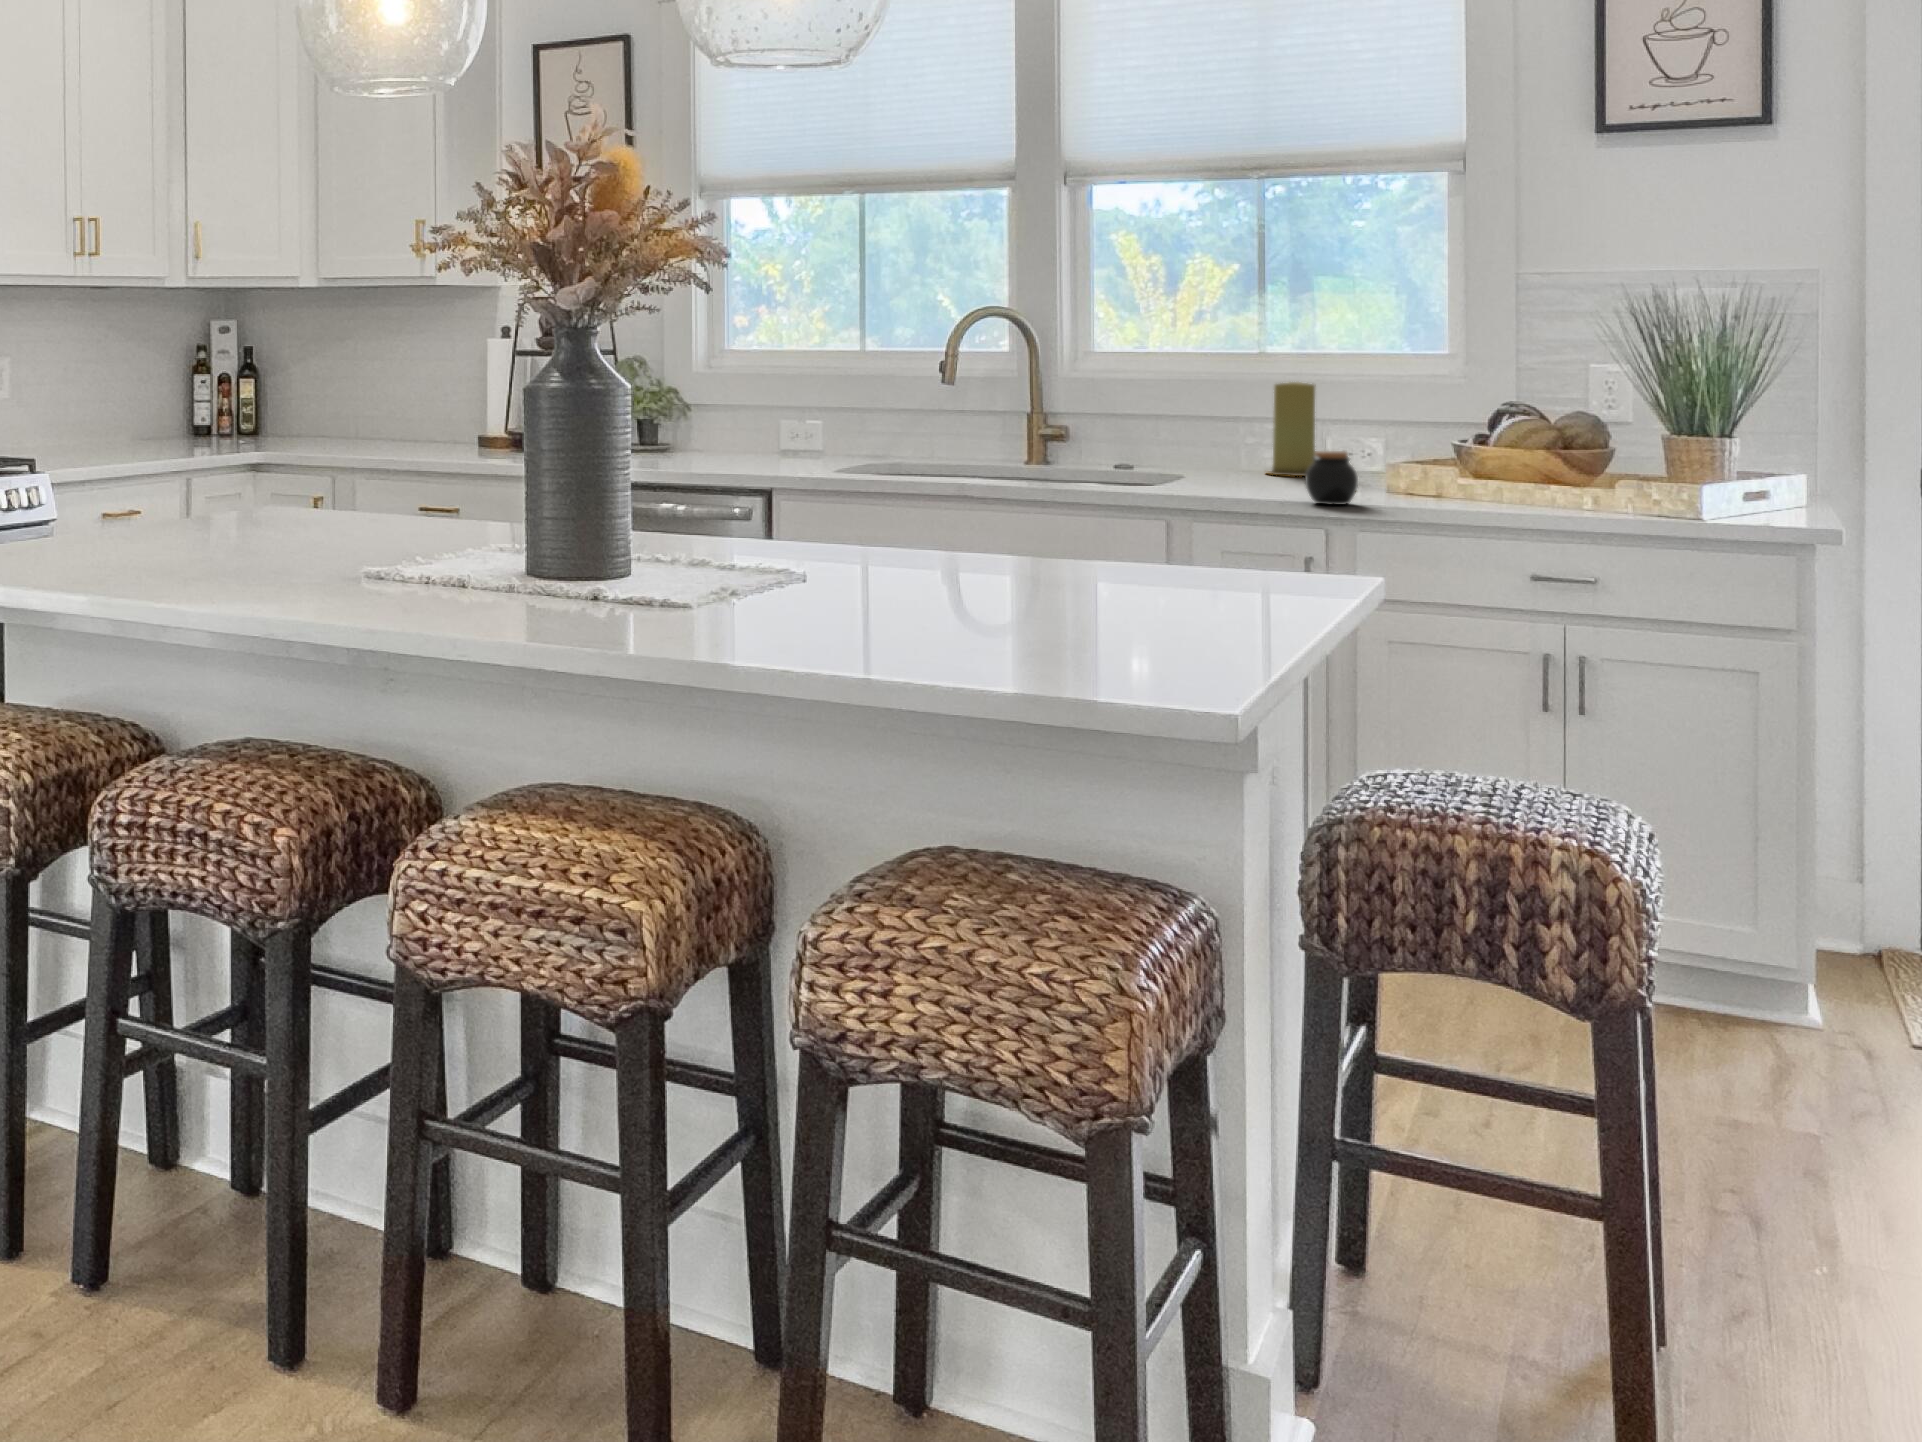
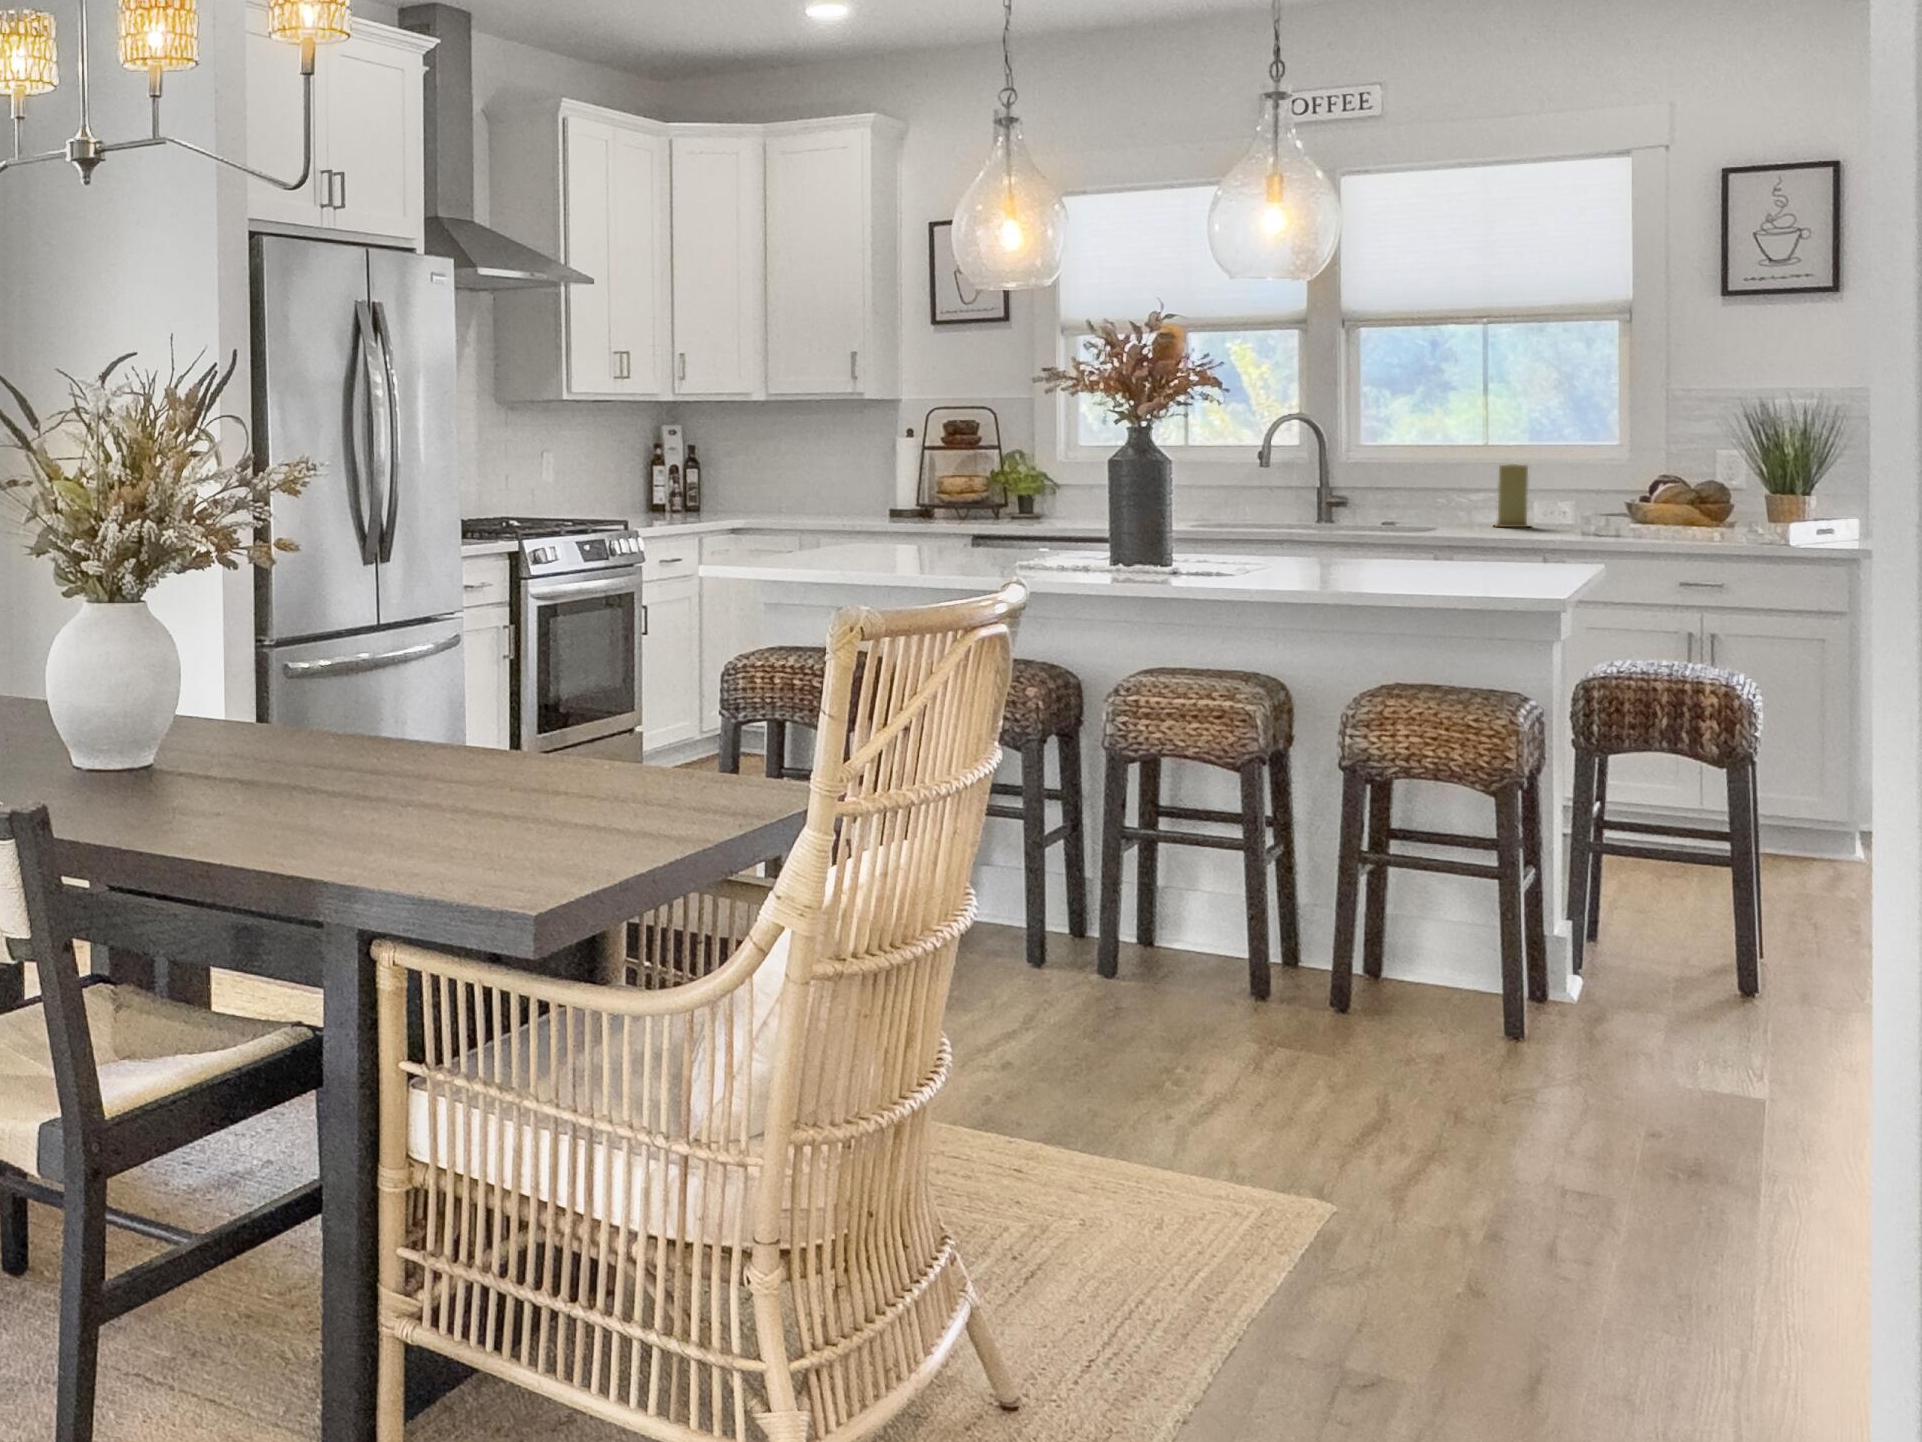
jar: present [1305,451,1358,505] -> none [1531,507,1566,541]

